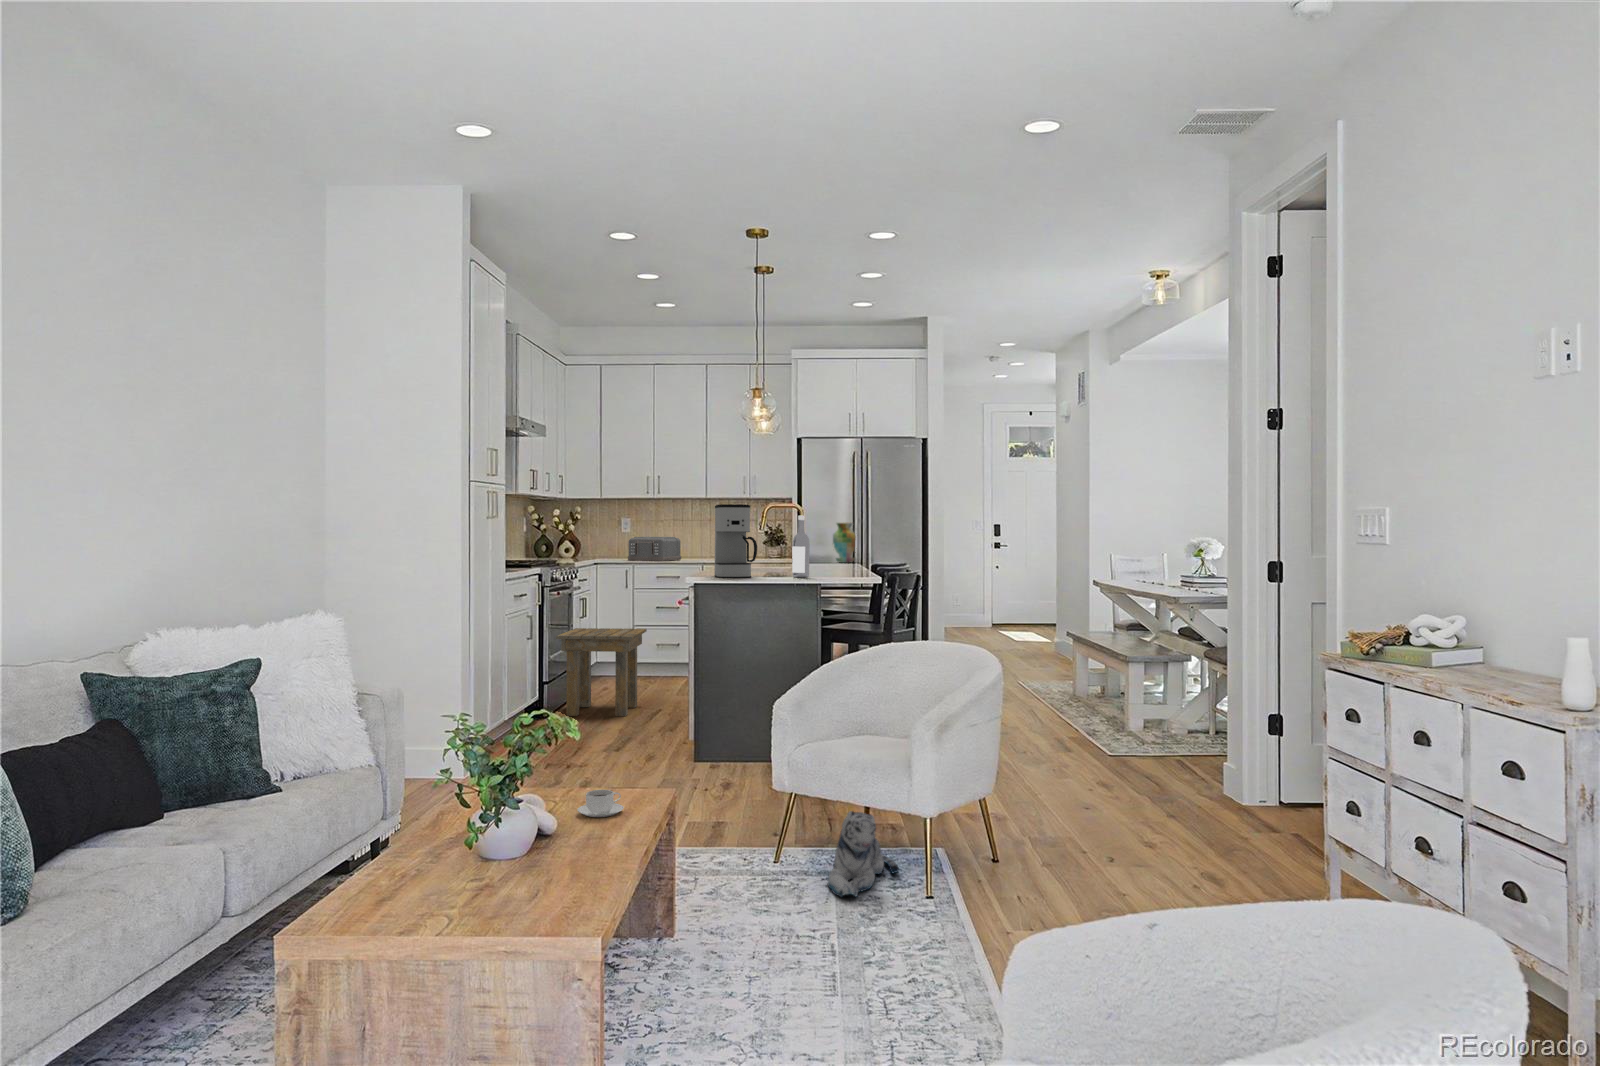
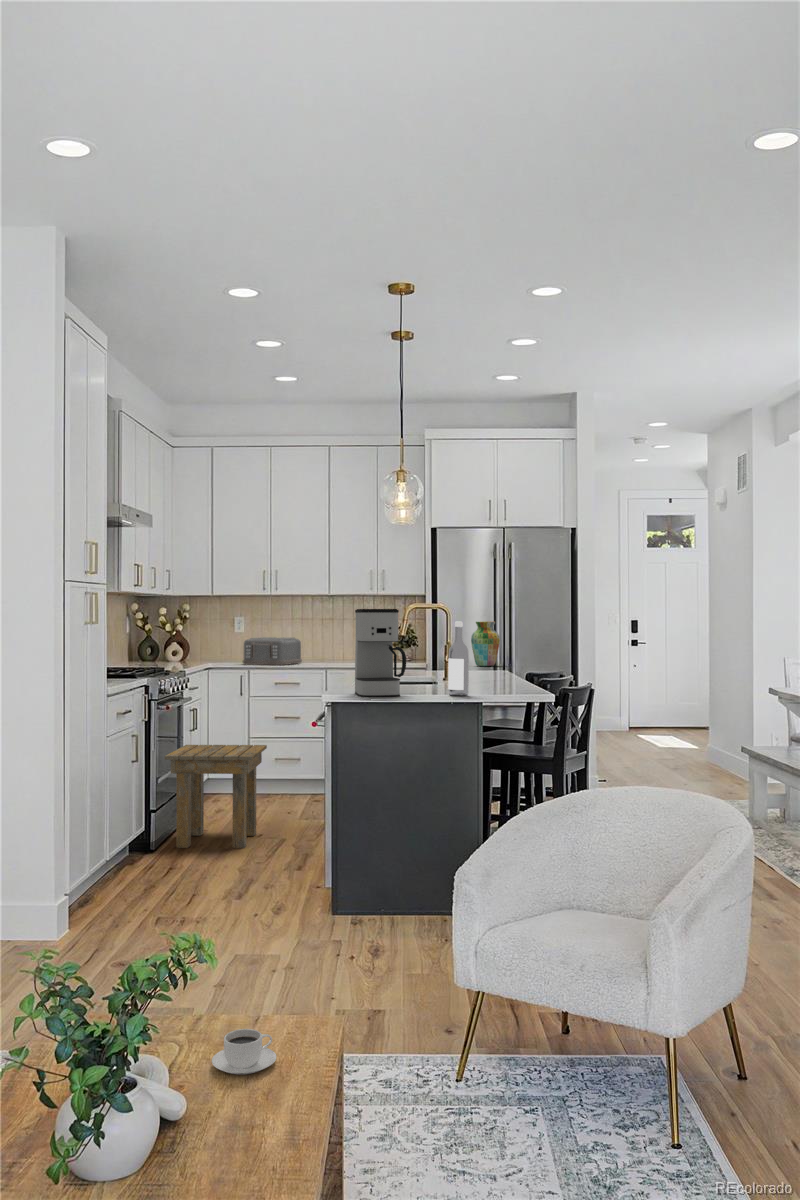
plush toy: present [827,811,899,897] -> none [535,1025,626,1151]

